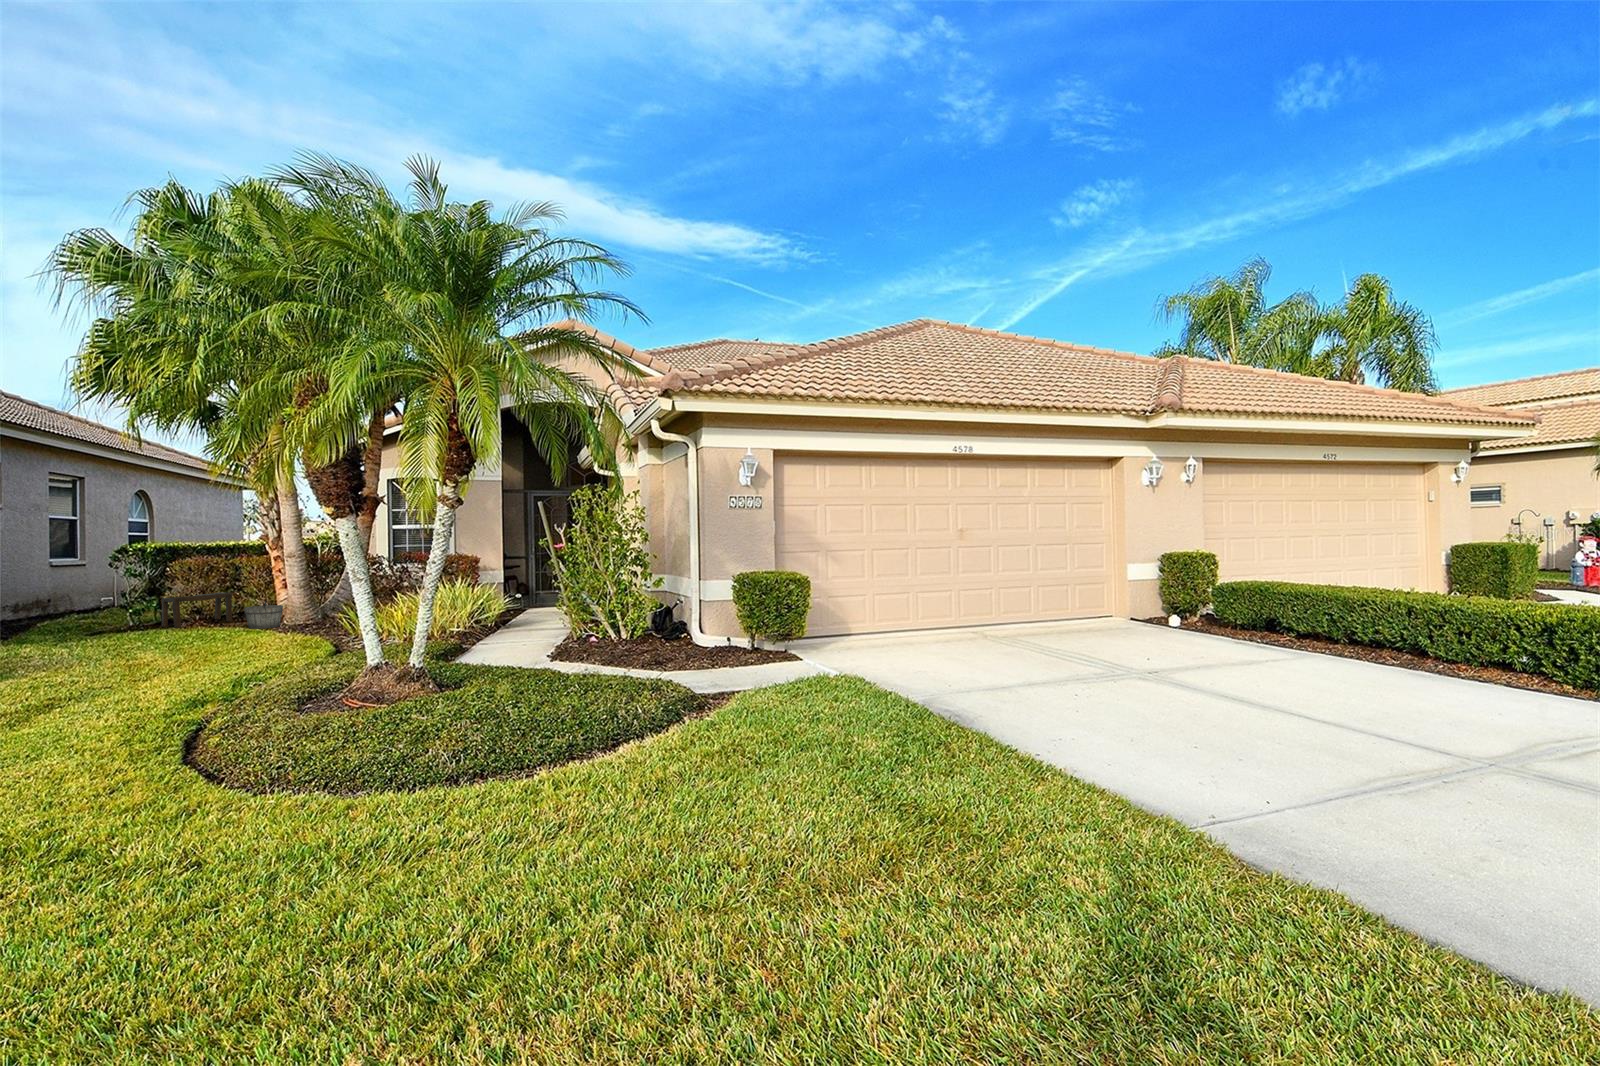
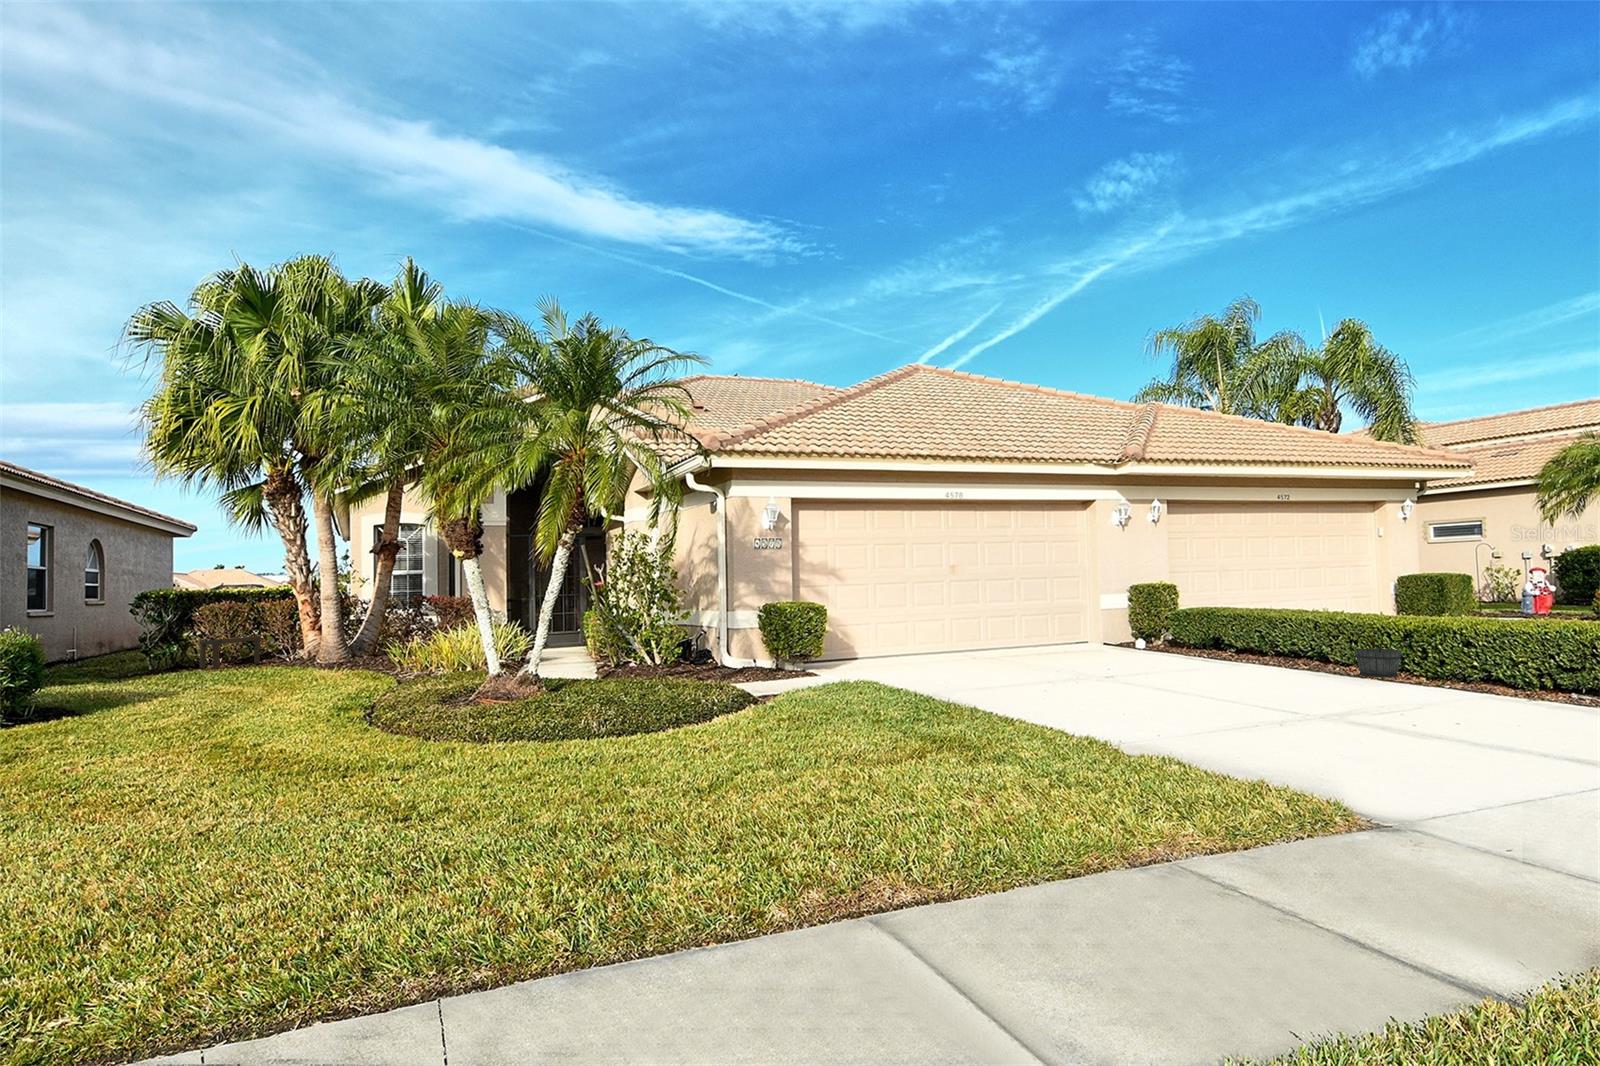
wooden bucket: present [244,601,283,629] -> present [1354,641,1402,677]

